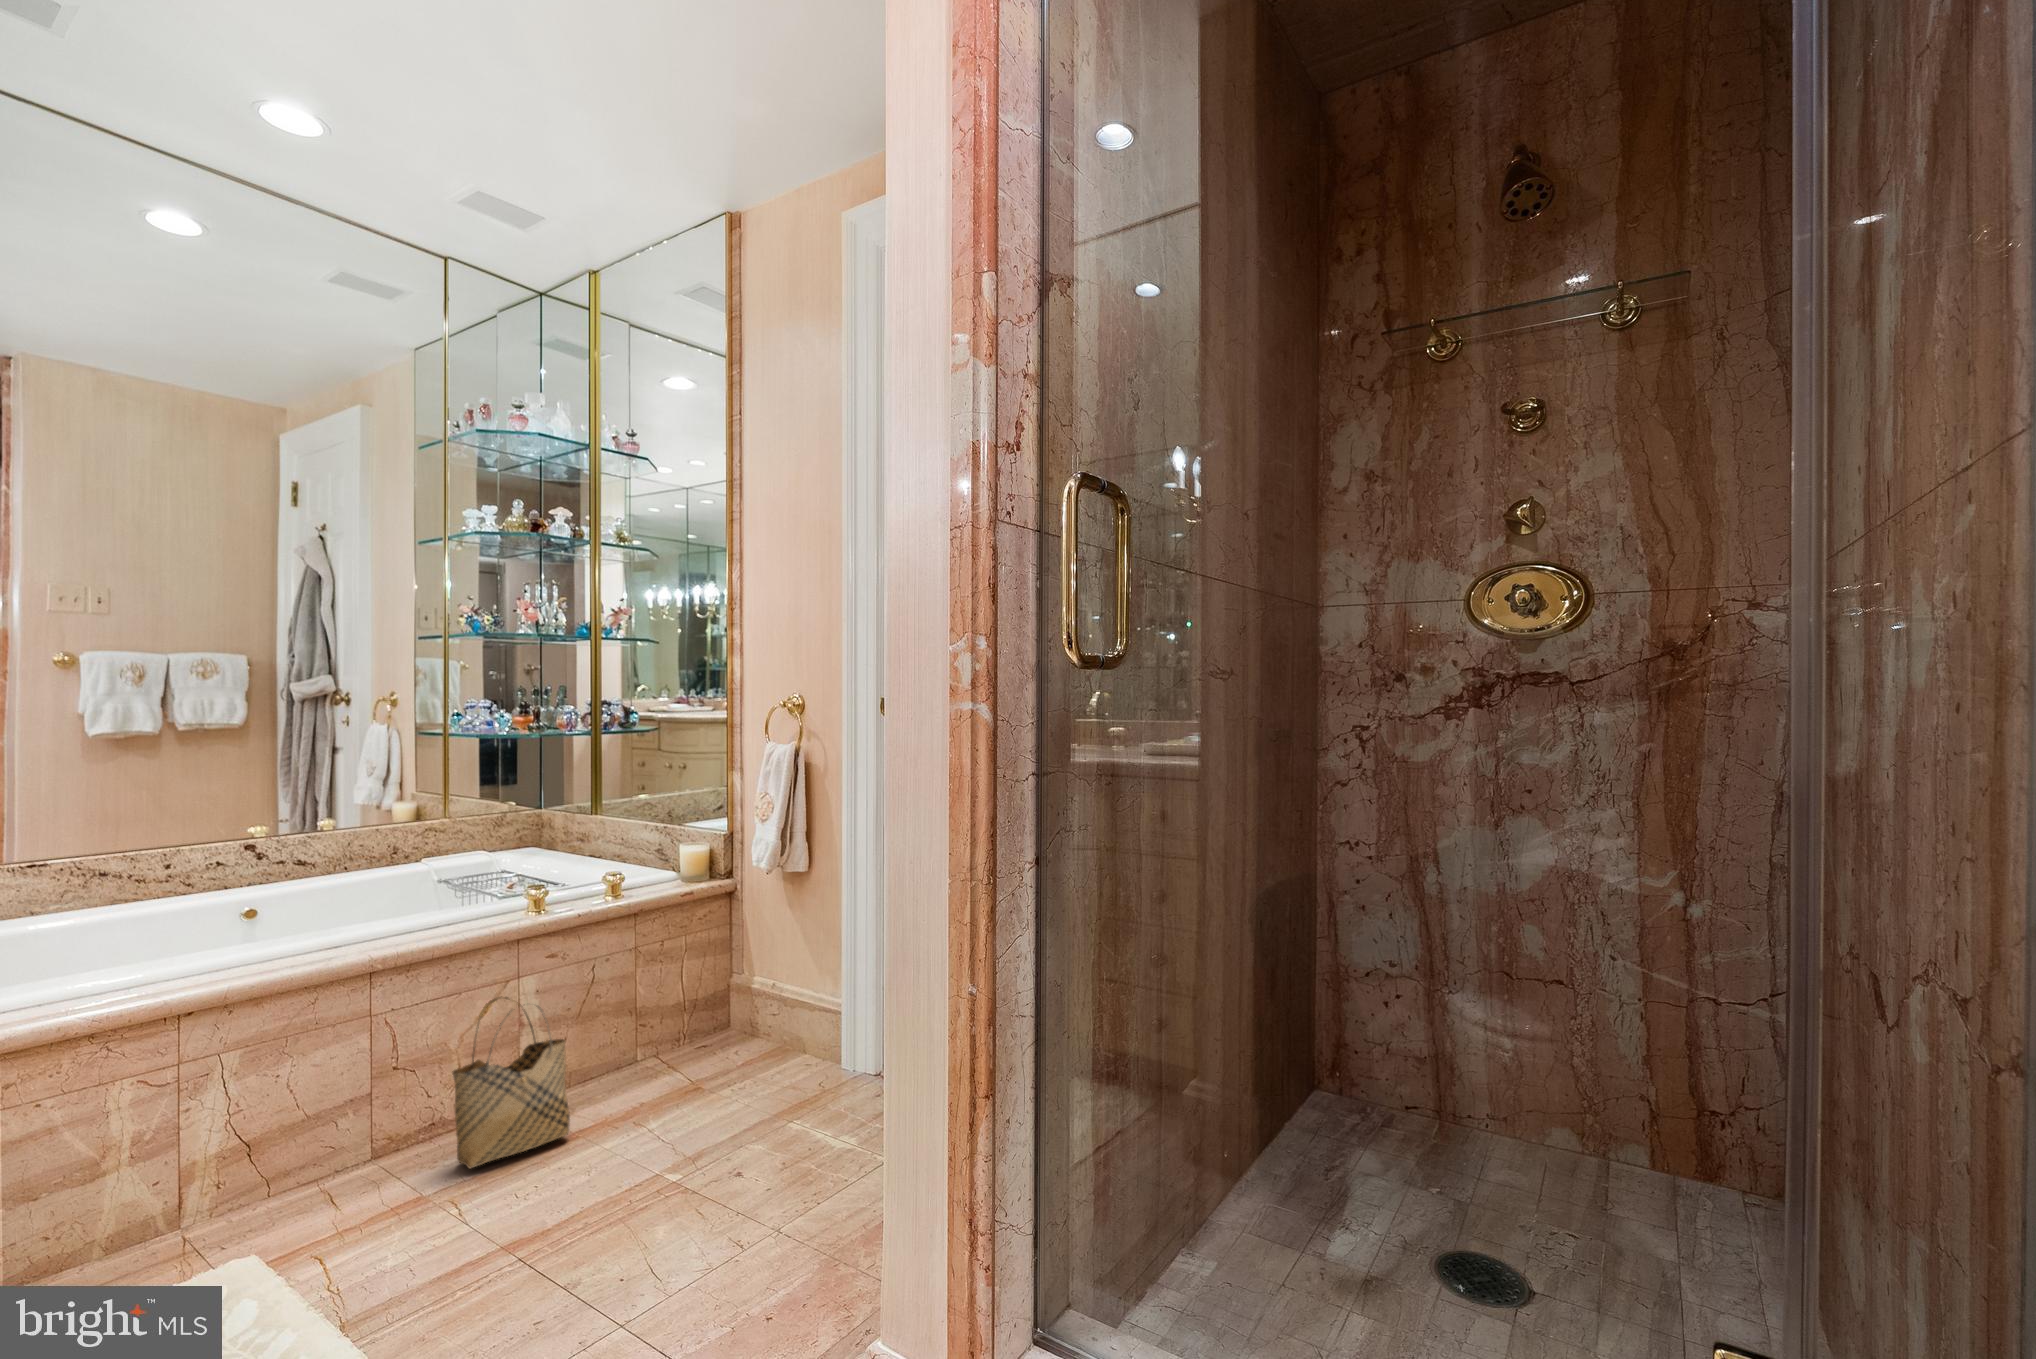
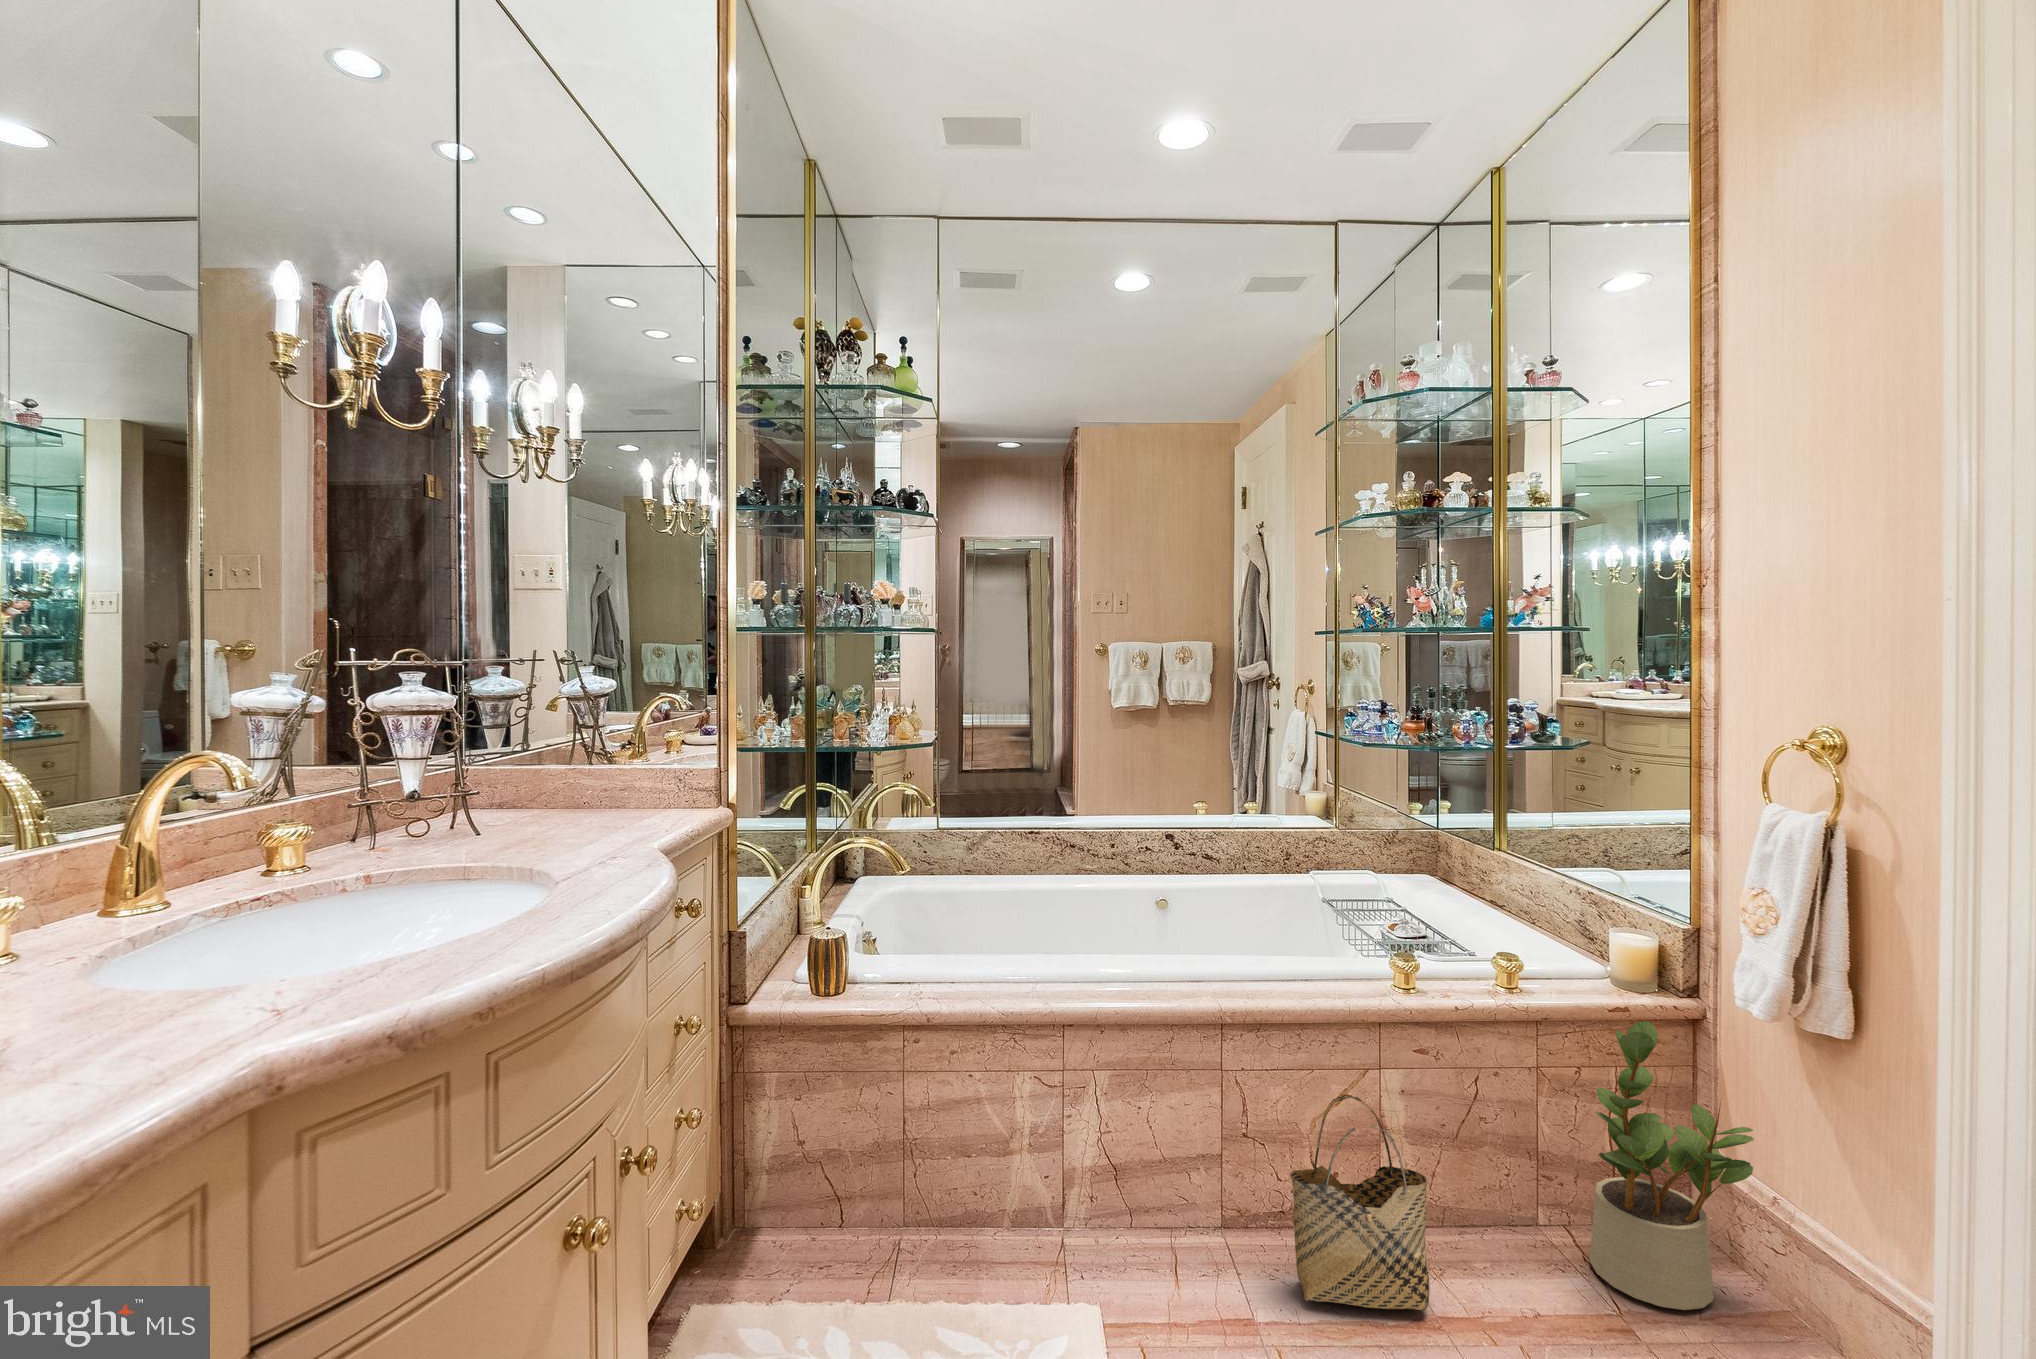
potted plant: none [672,892,764,1077] -> present [1590,1021,1754,1310]

